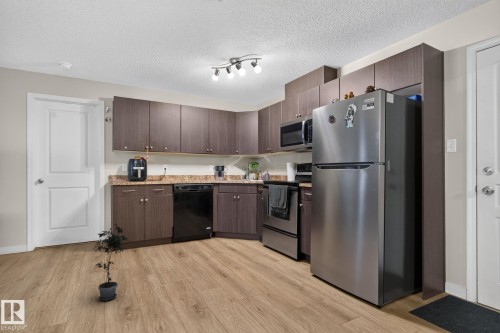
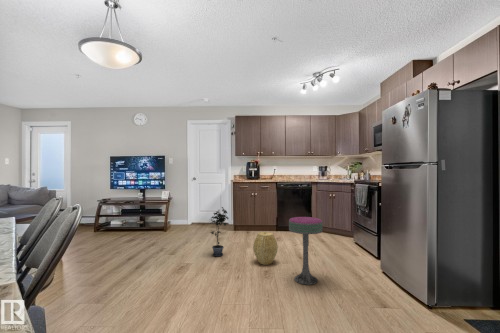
bar stool: none [232,228,274,316] -> present [289,217,323,285]
woven basket: none [170,252,203,298] -> present [253,232,278,265]

